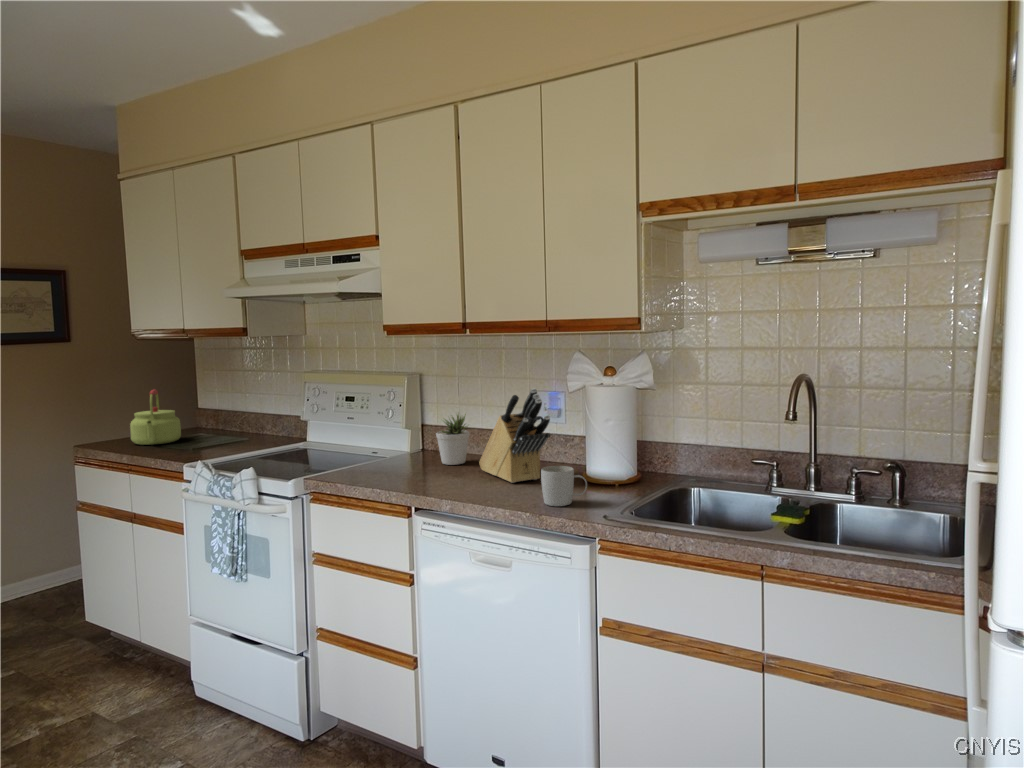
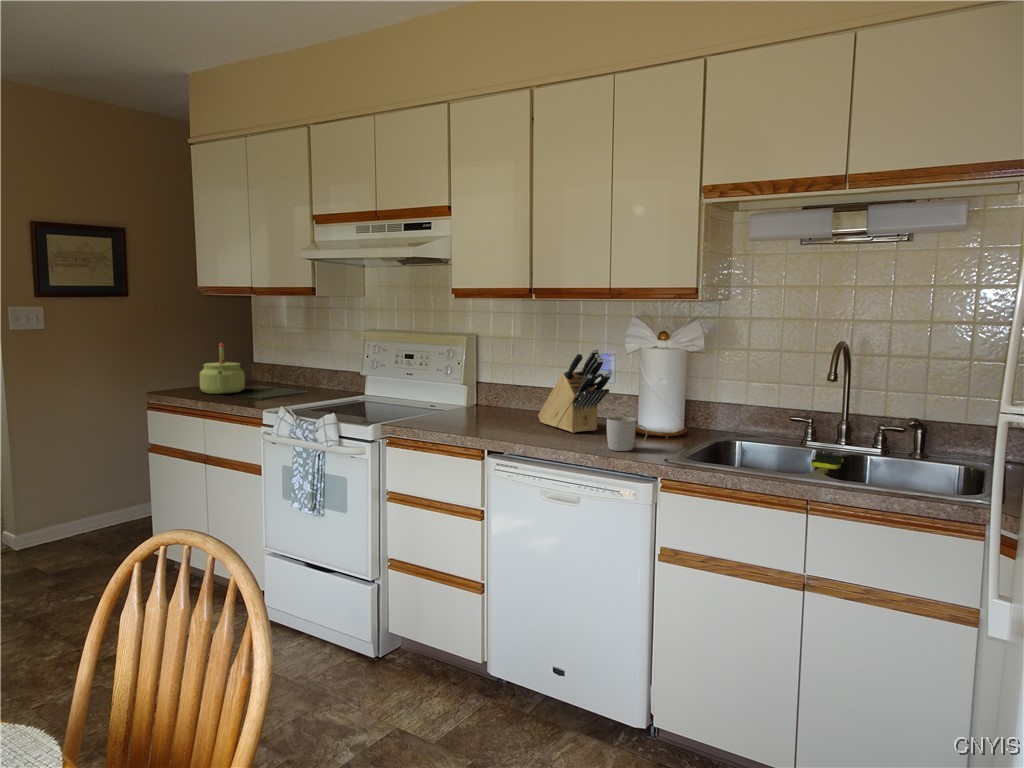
potted plant: present [436,414,469,465] -> none [497,369,527,418]

